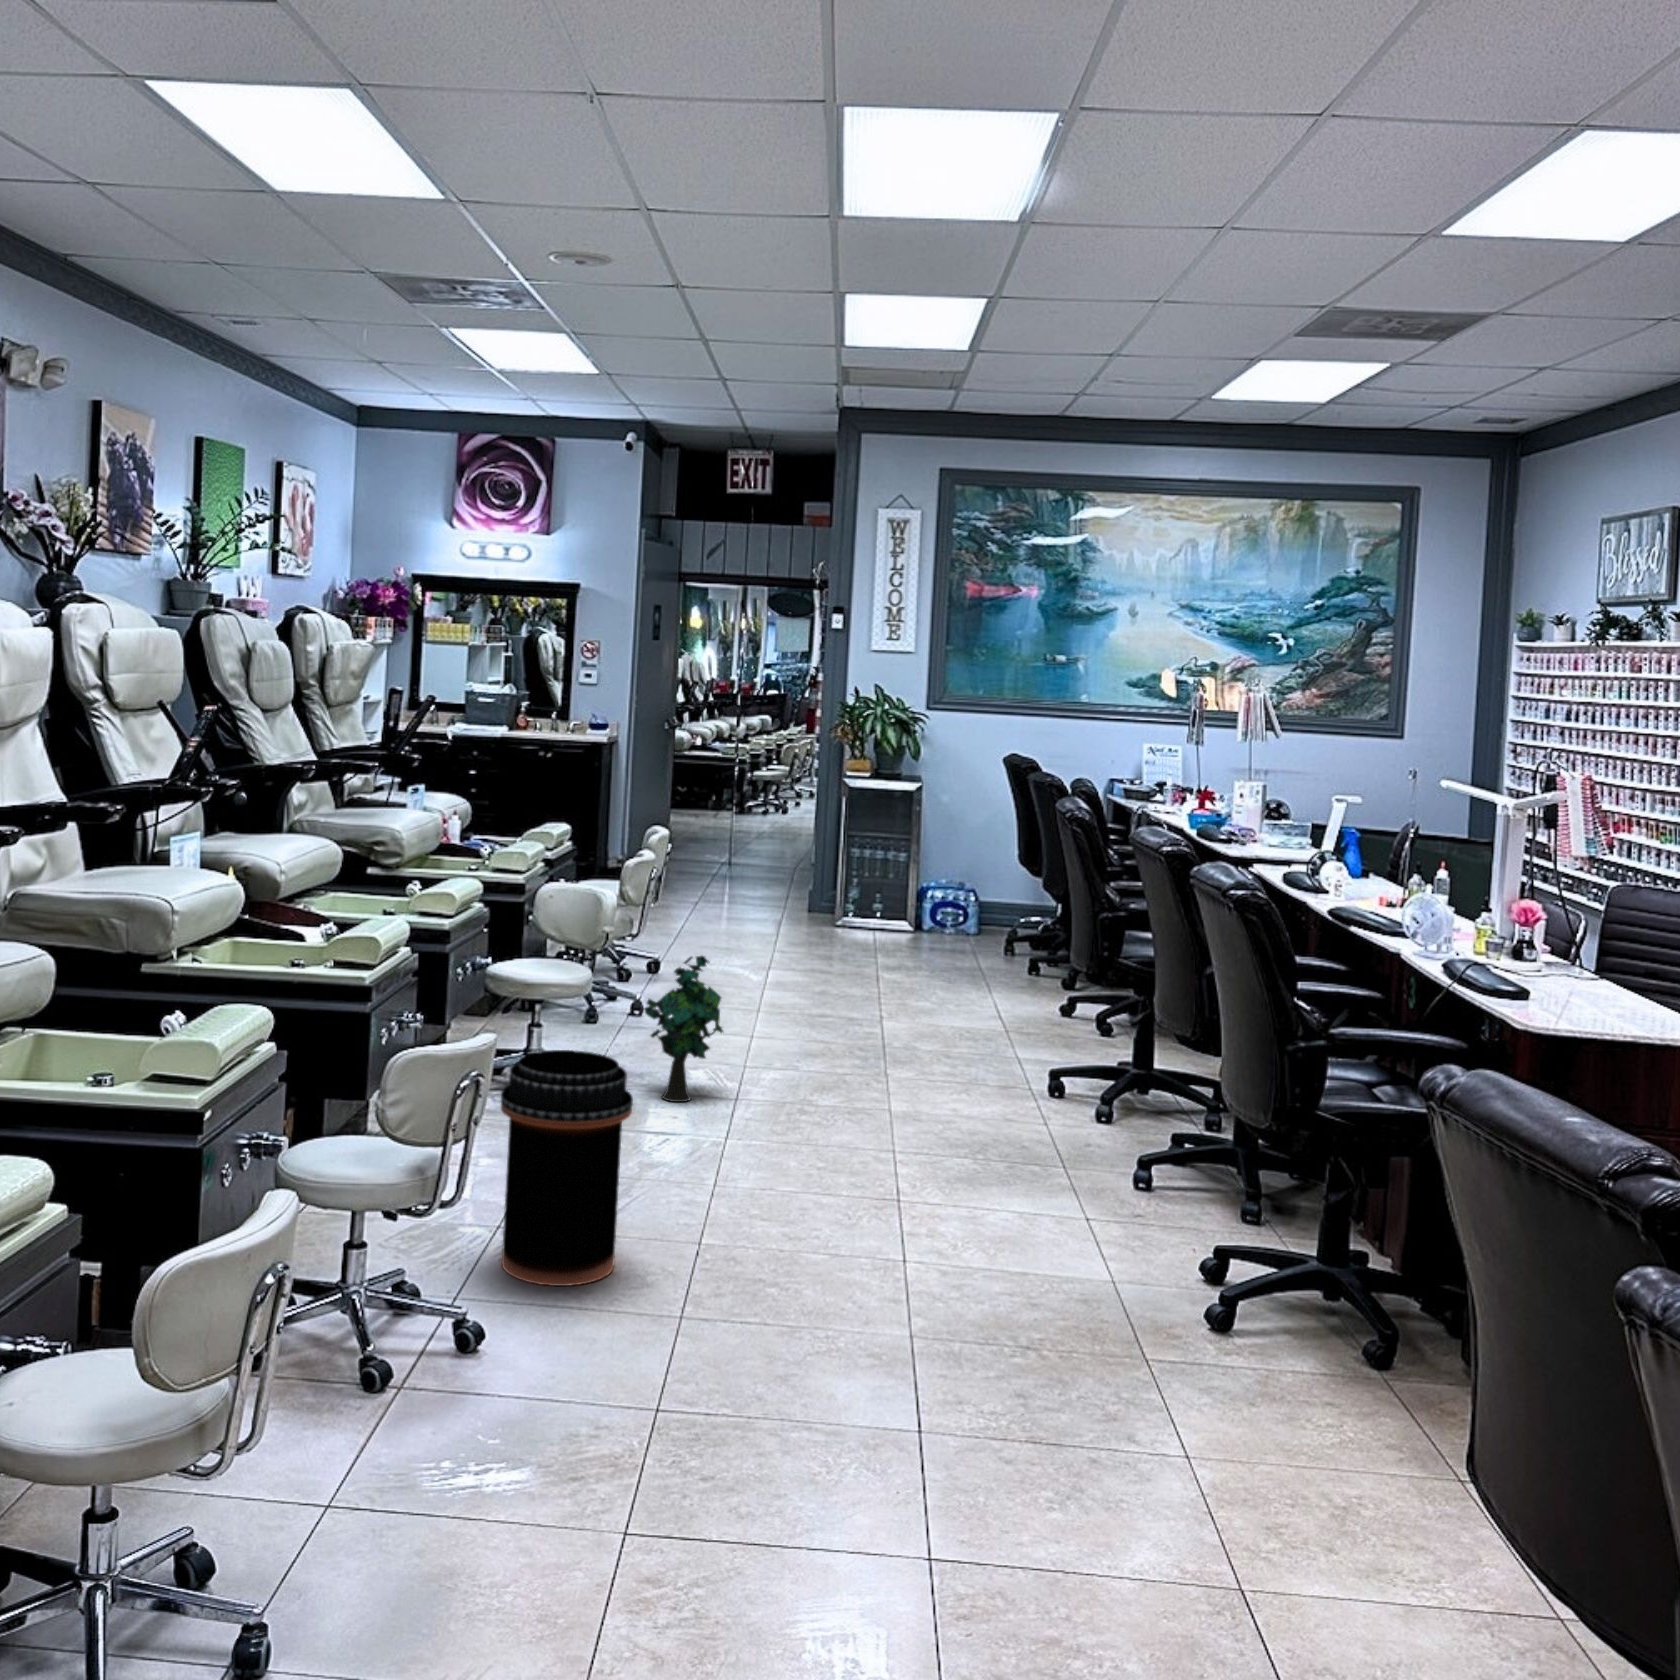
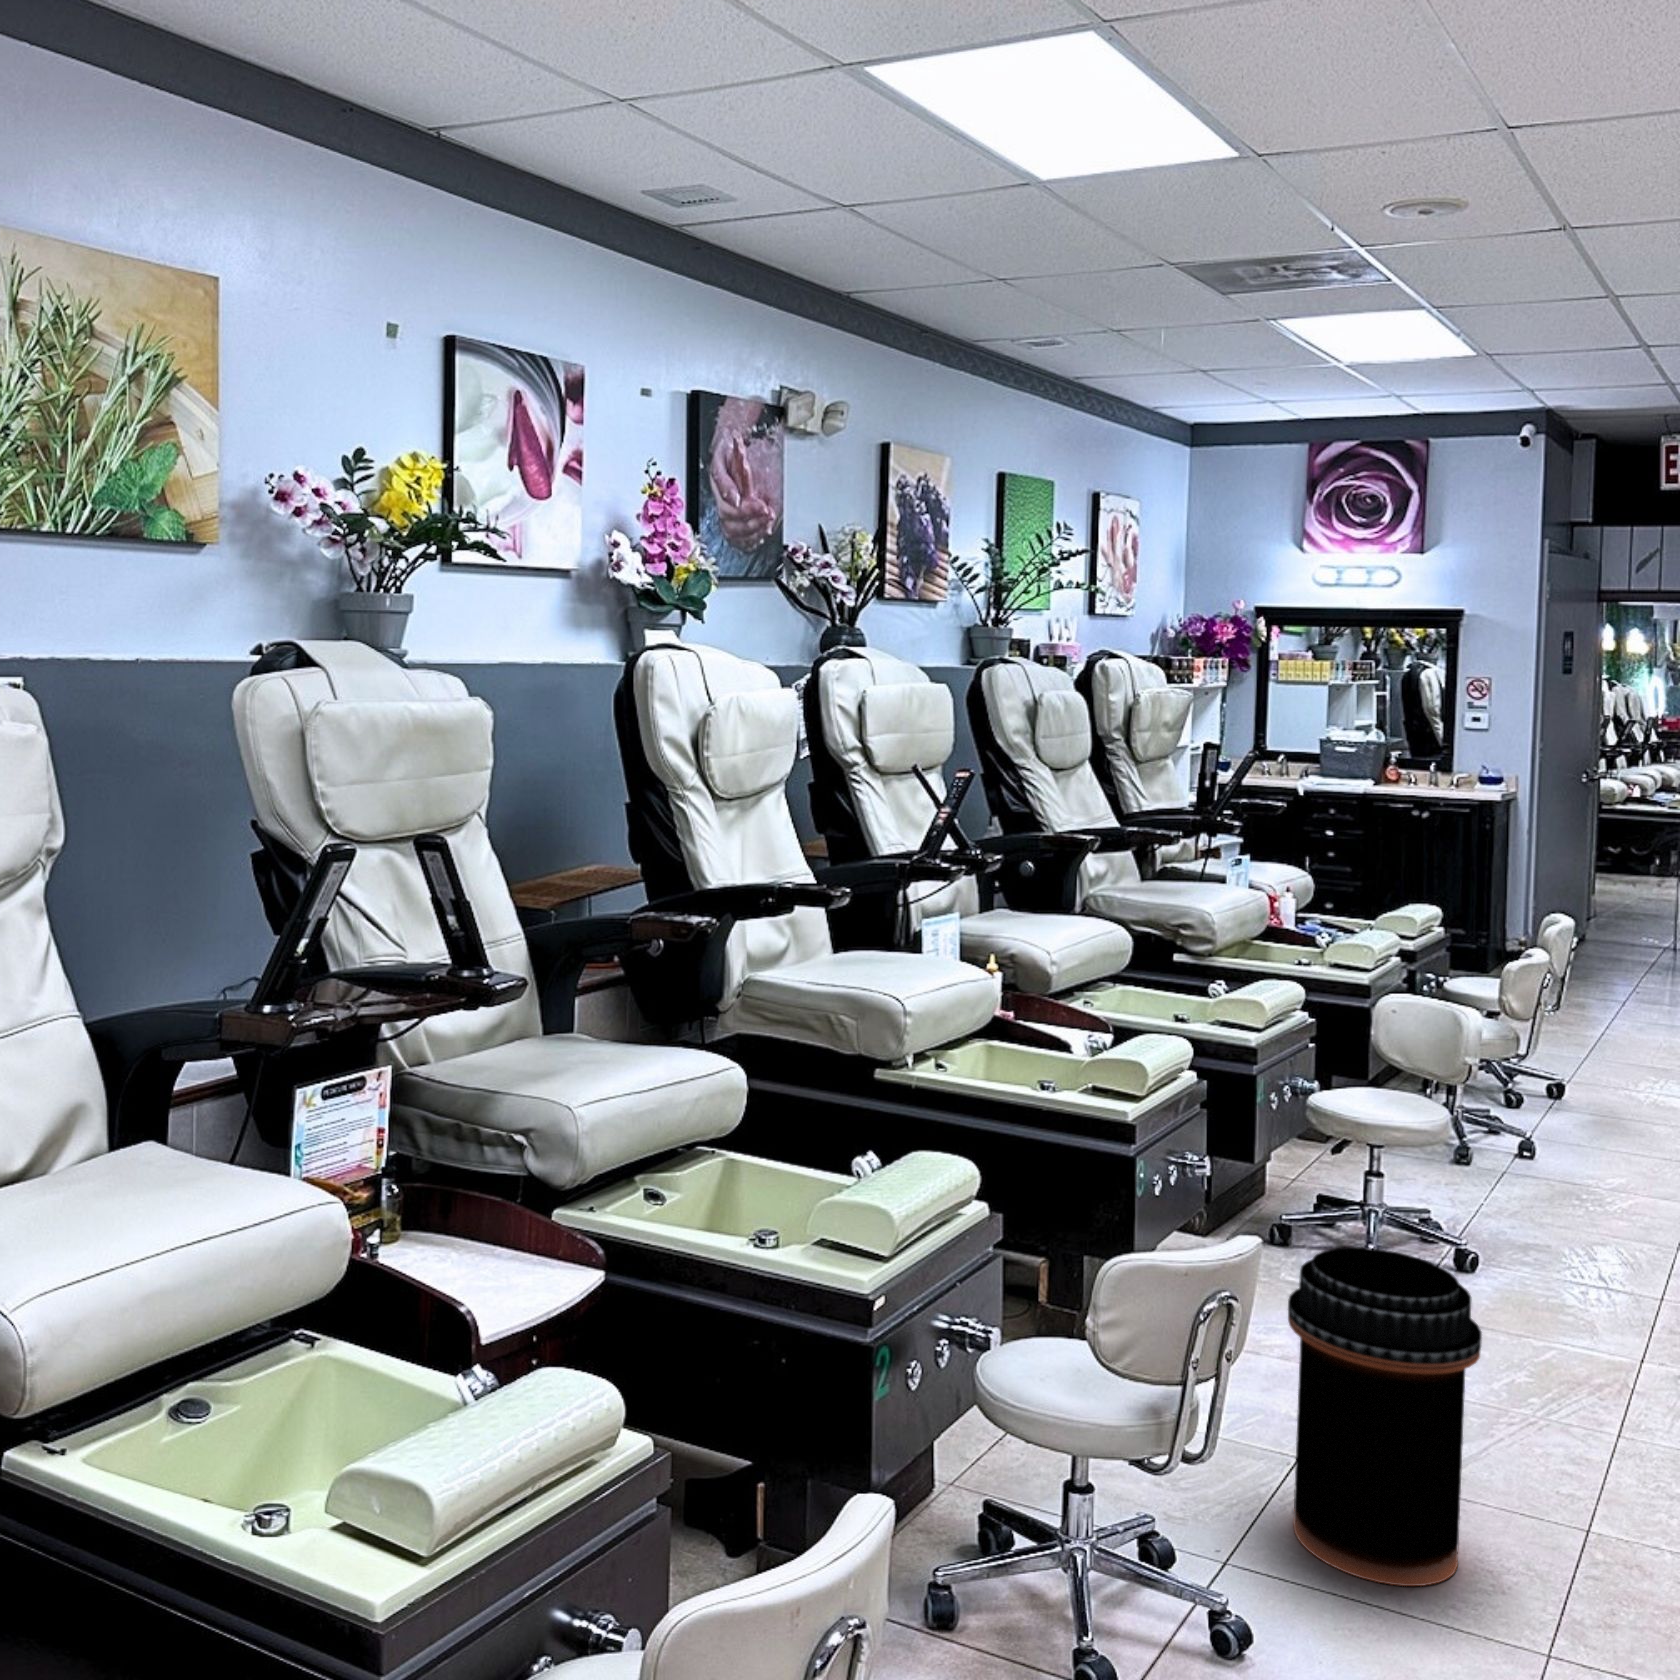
decorative plant: present [642,956,723,1102] -> none [1519,1113,1652,1311]

